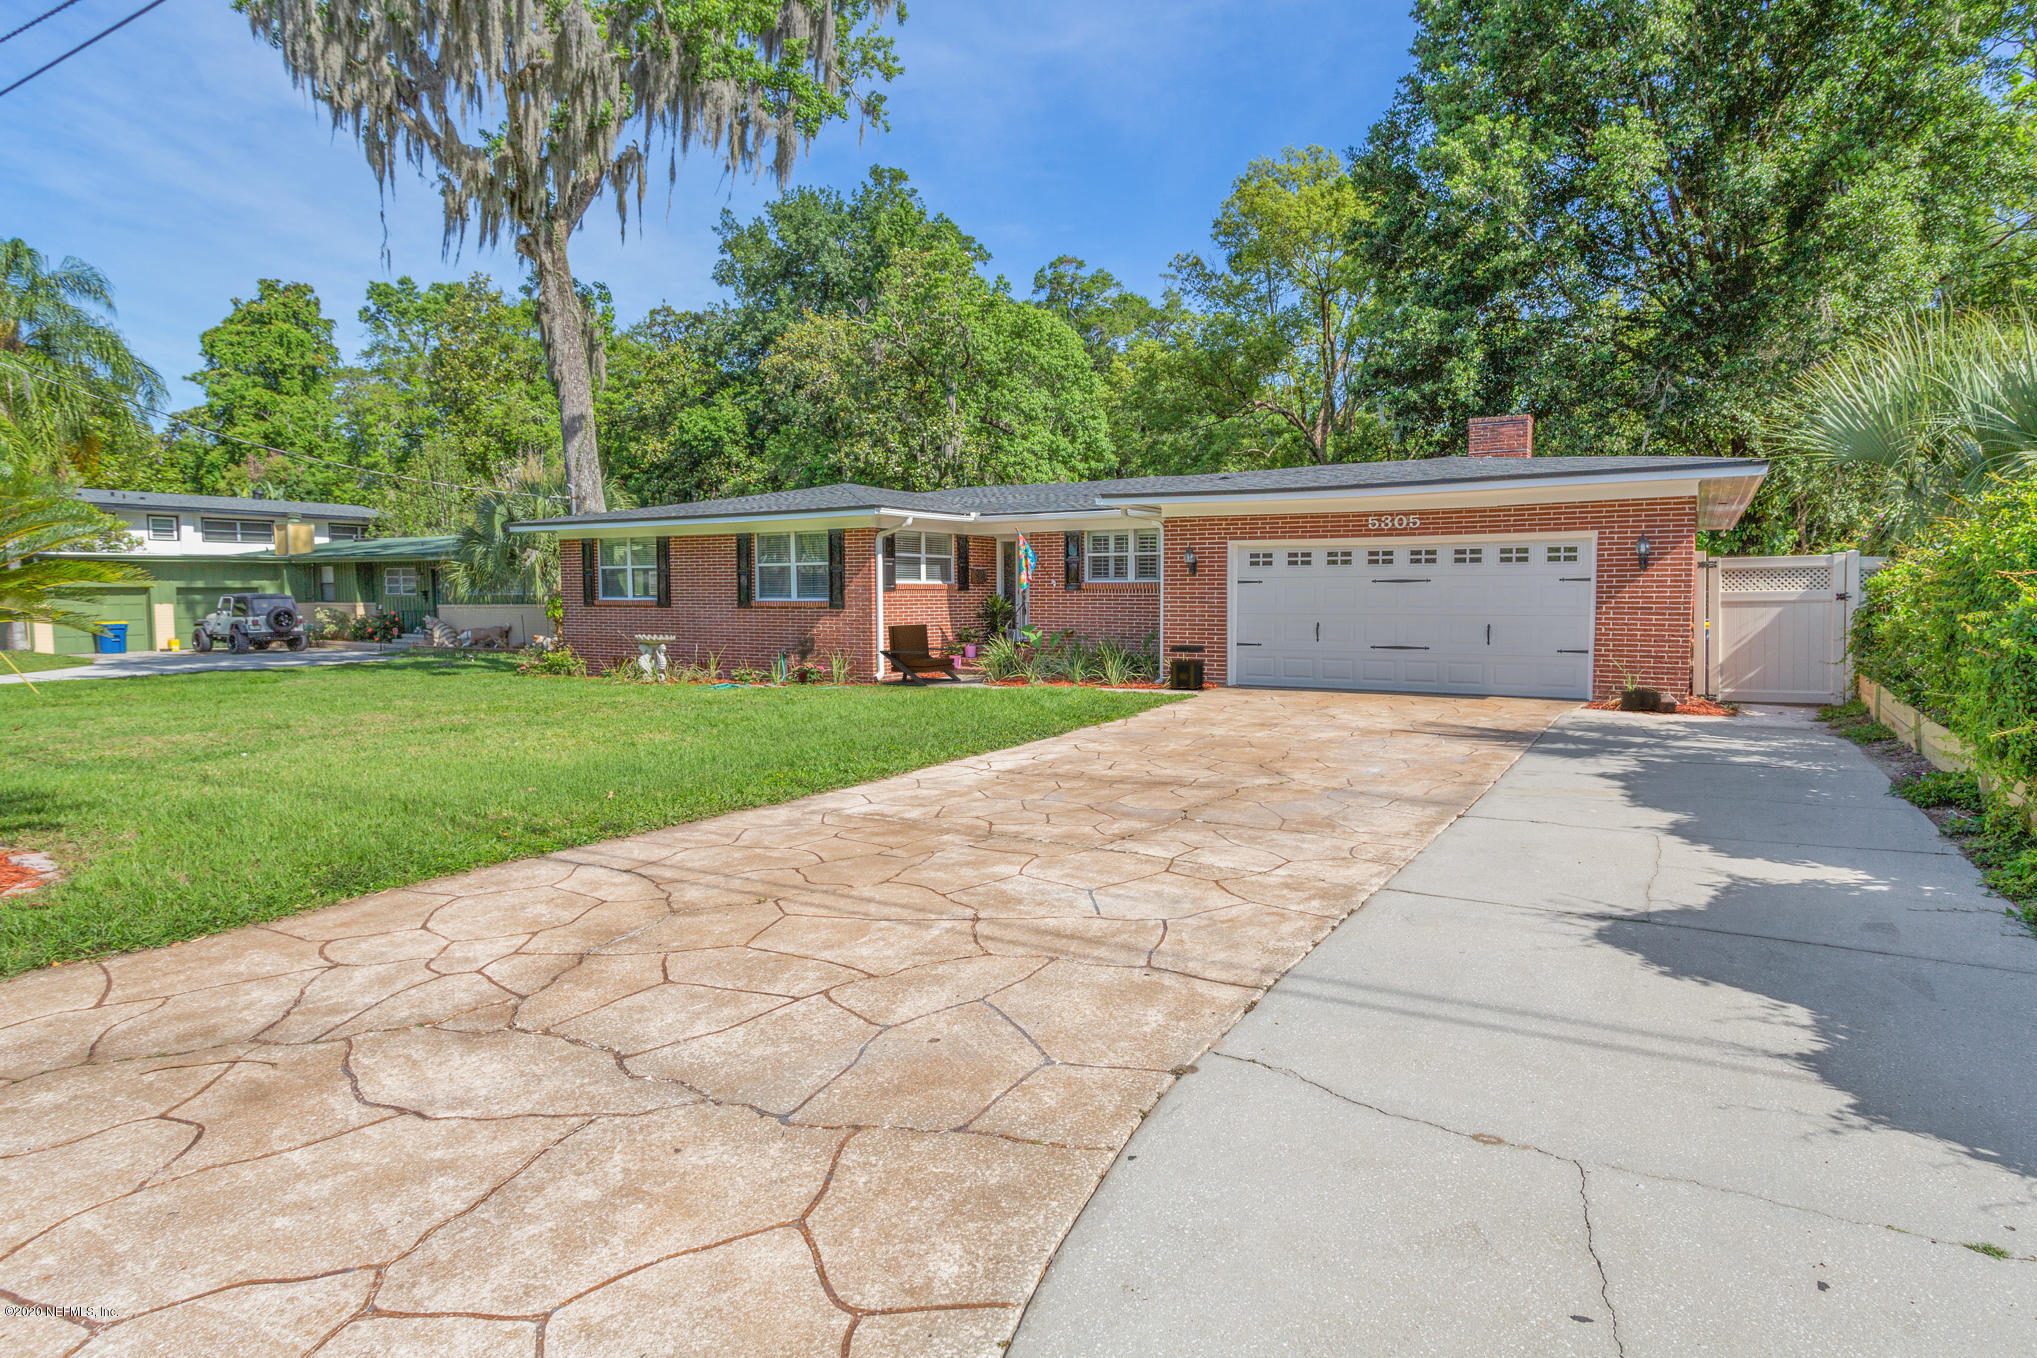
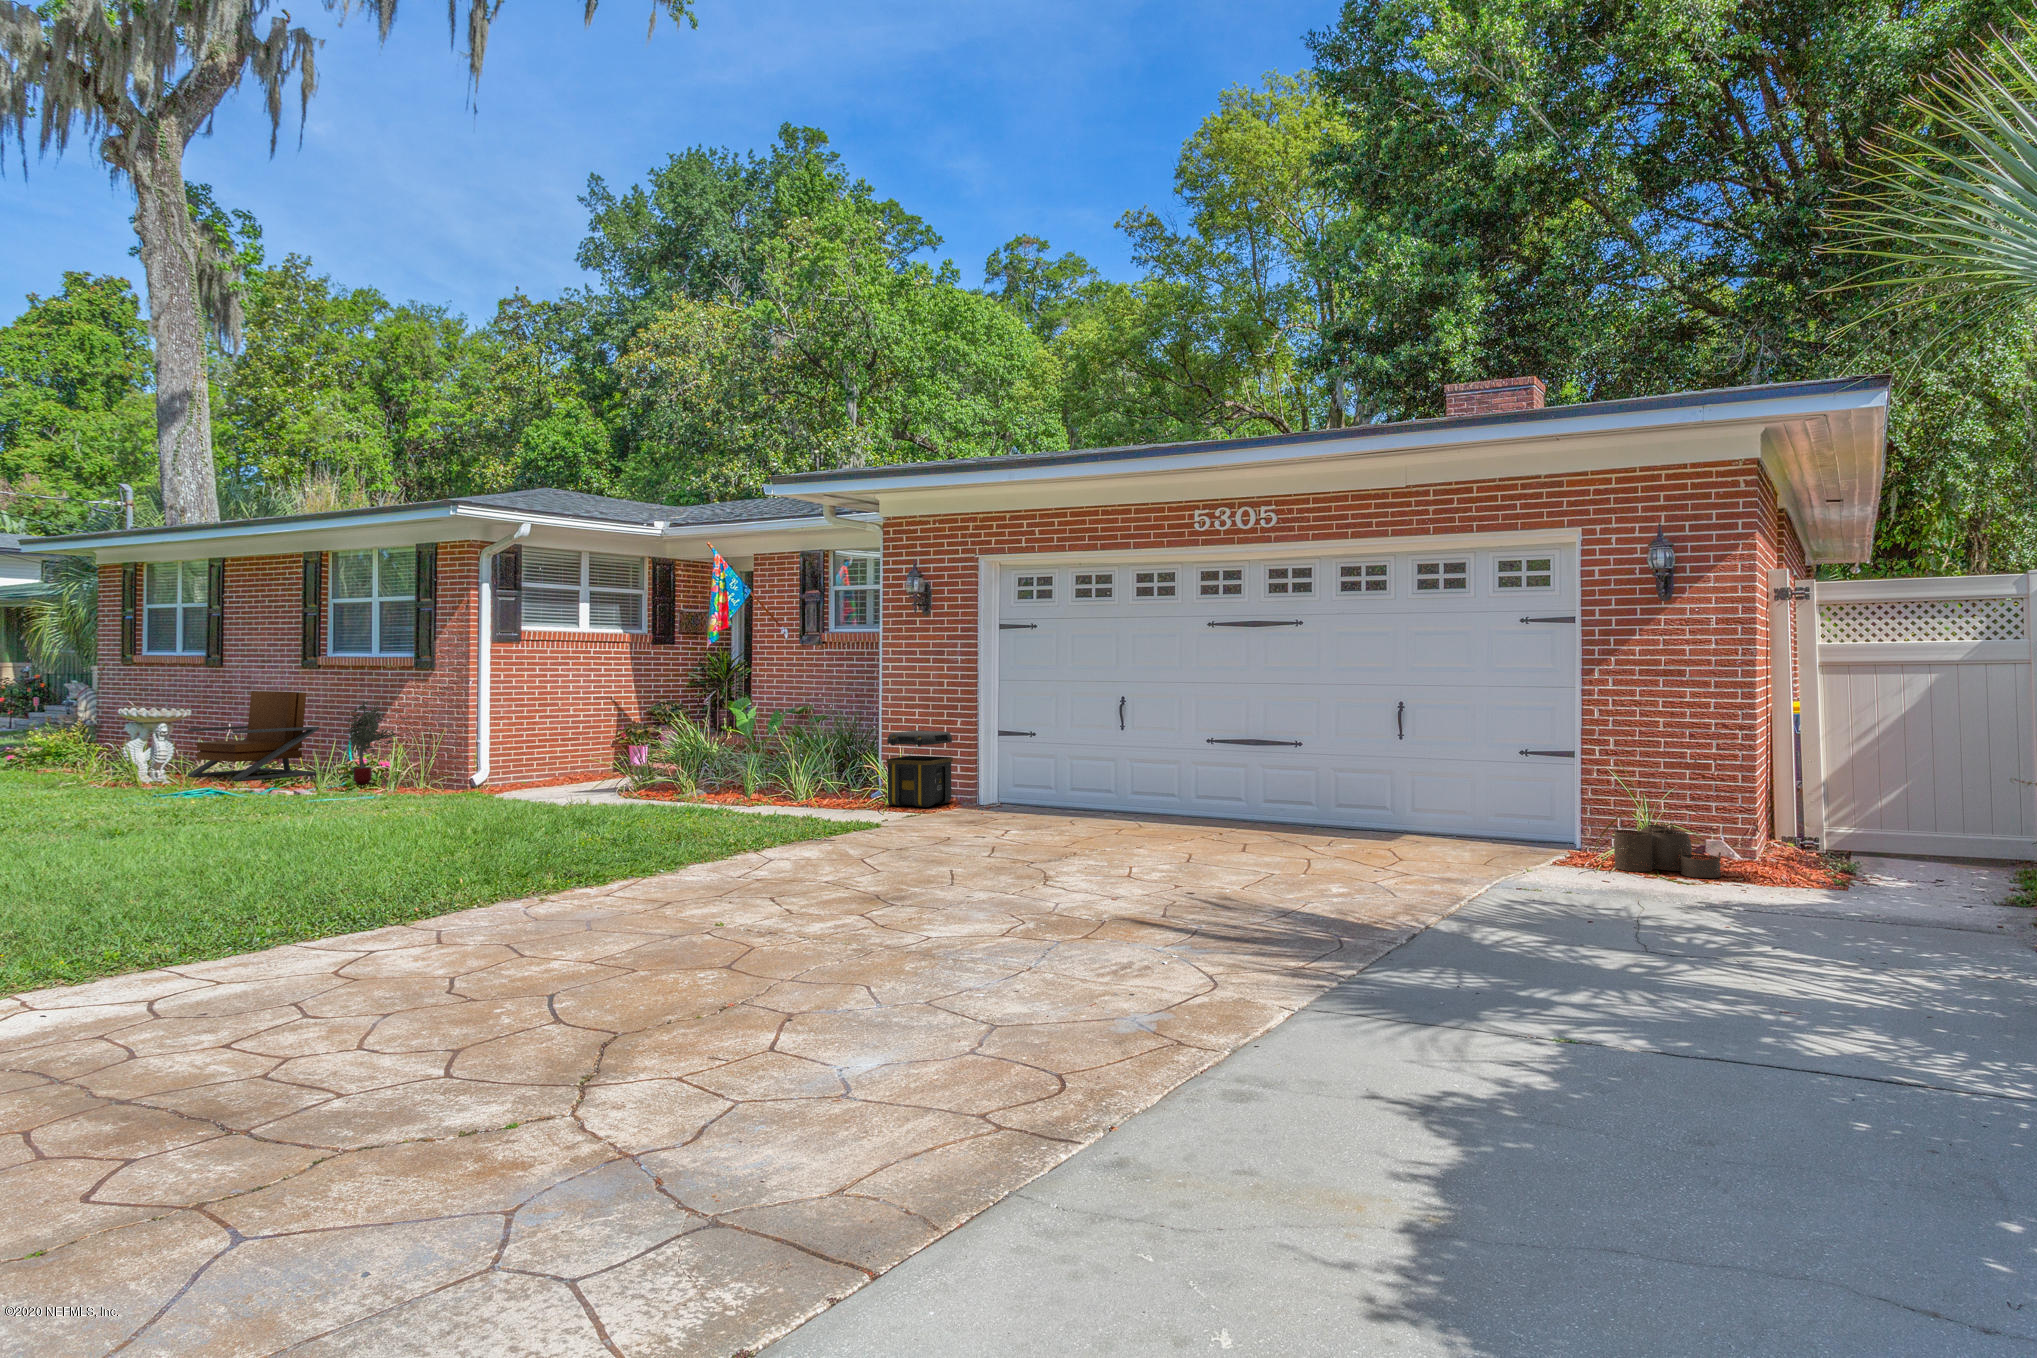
lounge chair: present [880,624,961,686] -> present [188,691,319,781]

